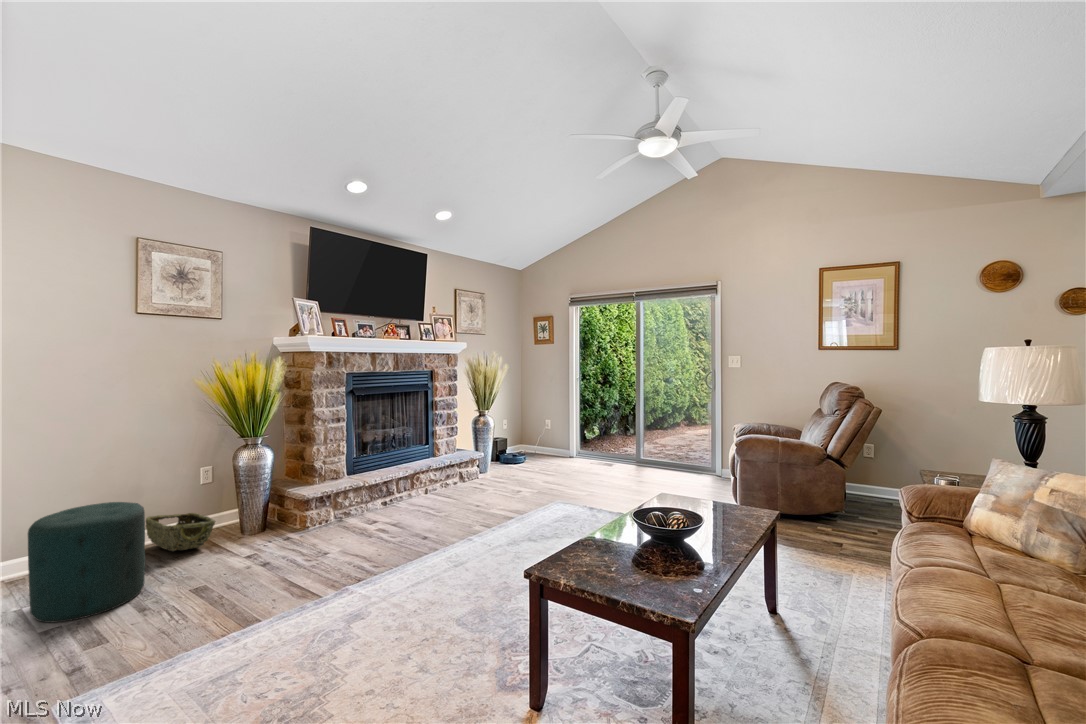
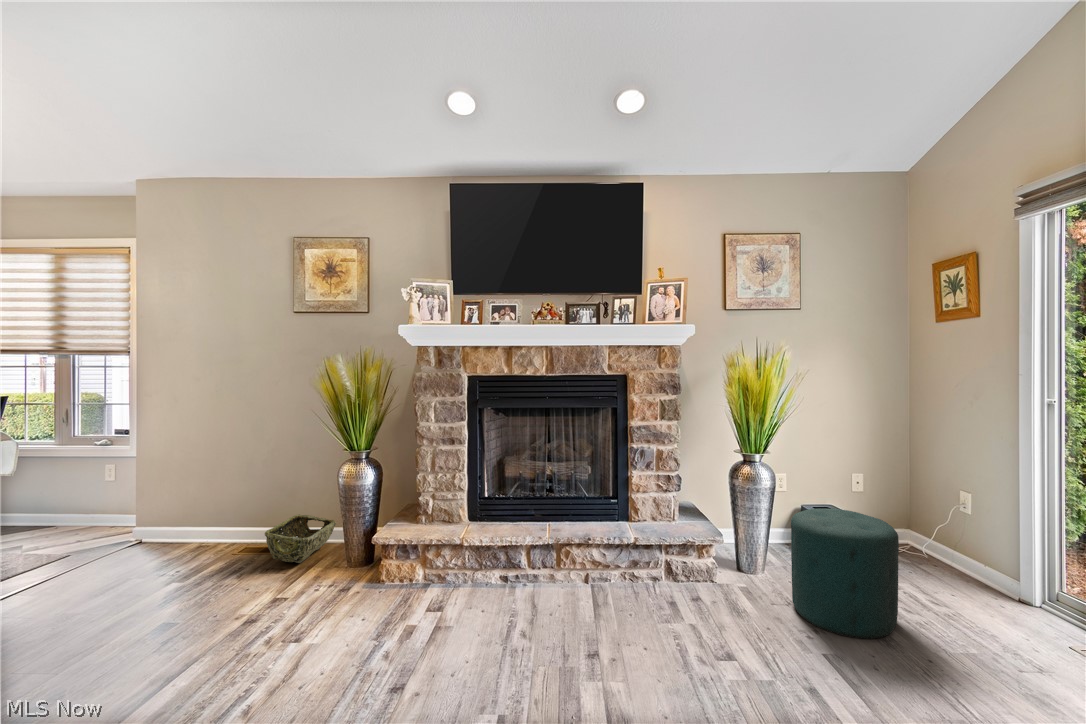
ottoman: present [28,502,145,623] -> present [791,508,899,639]

